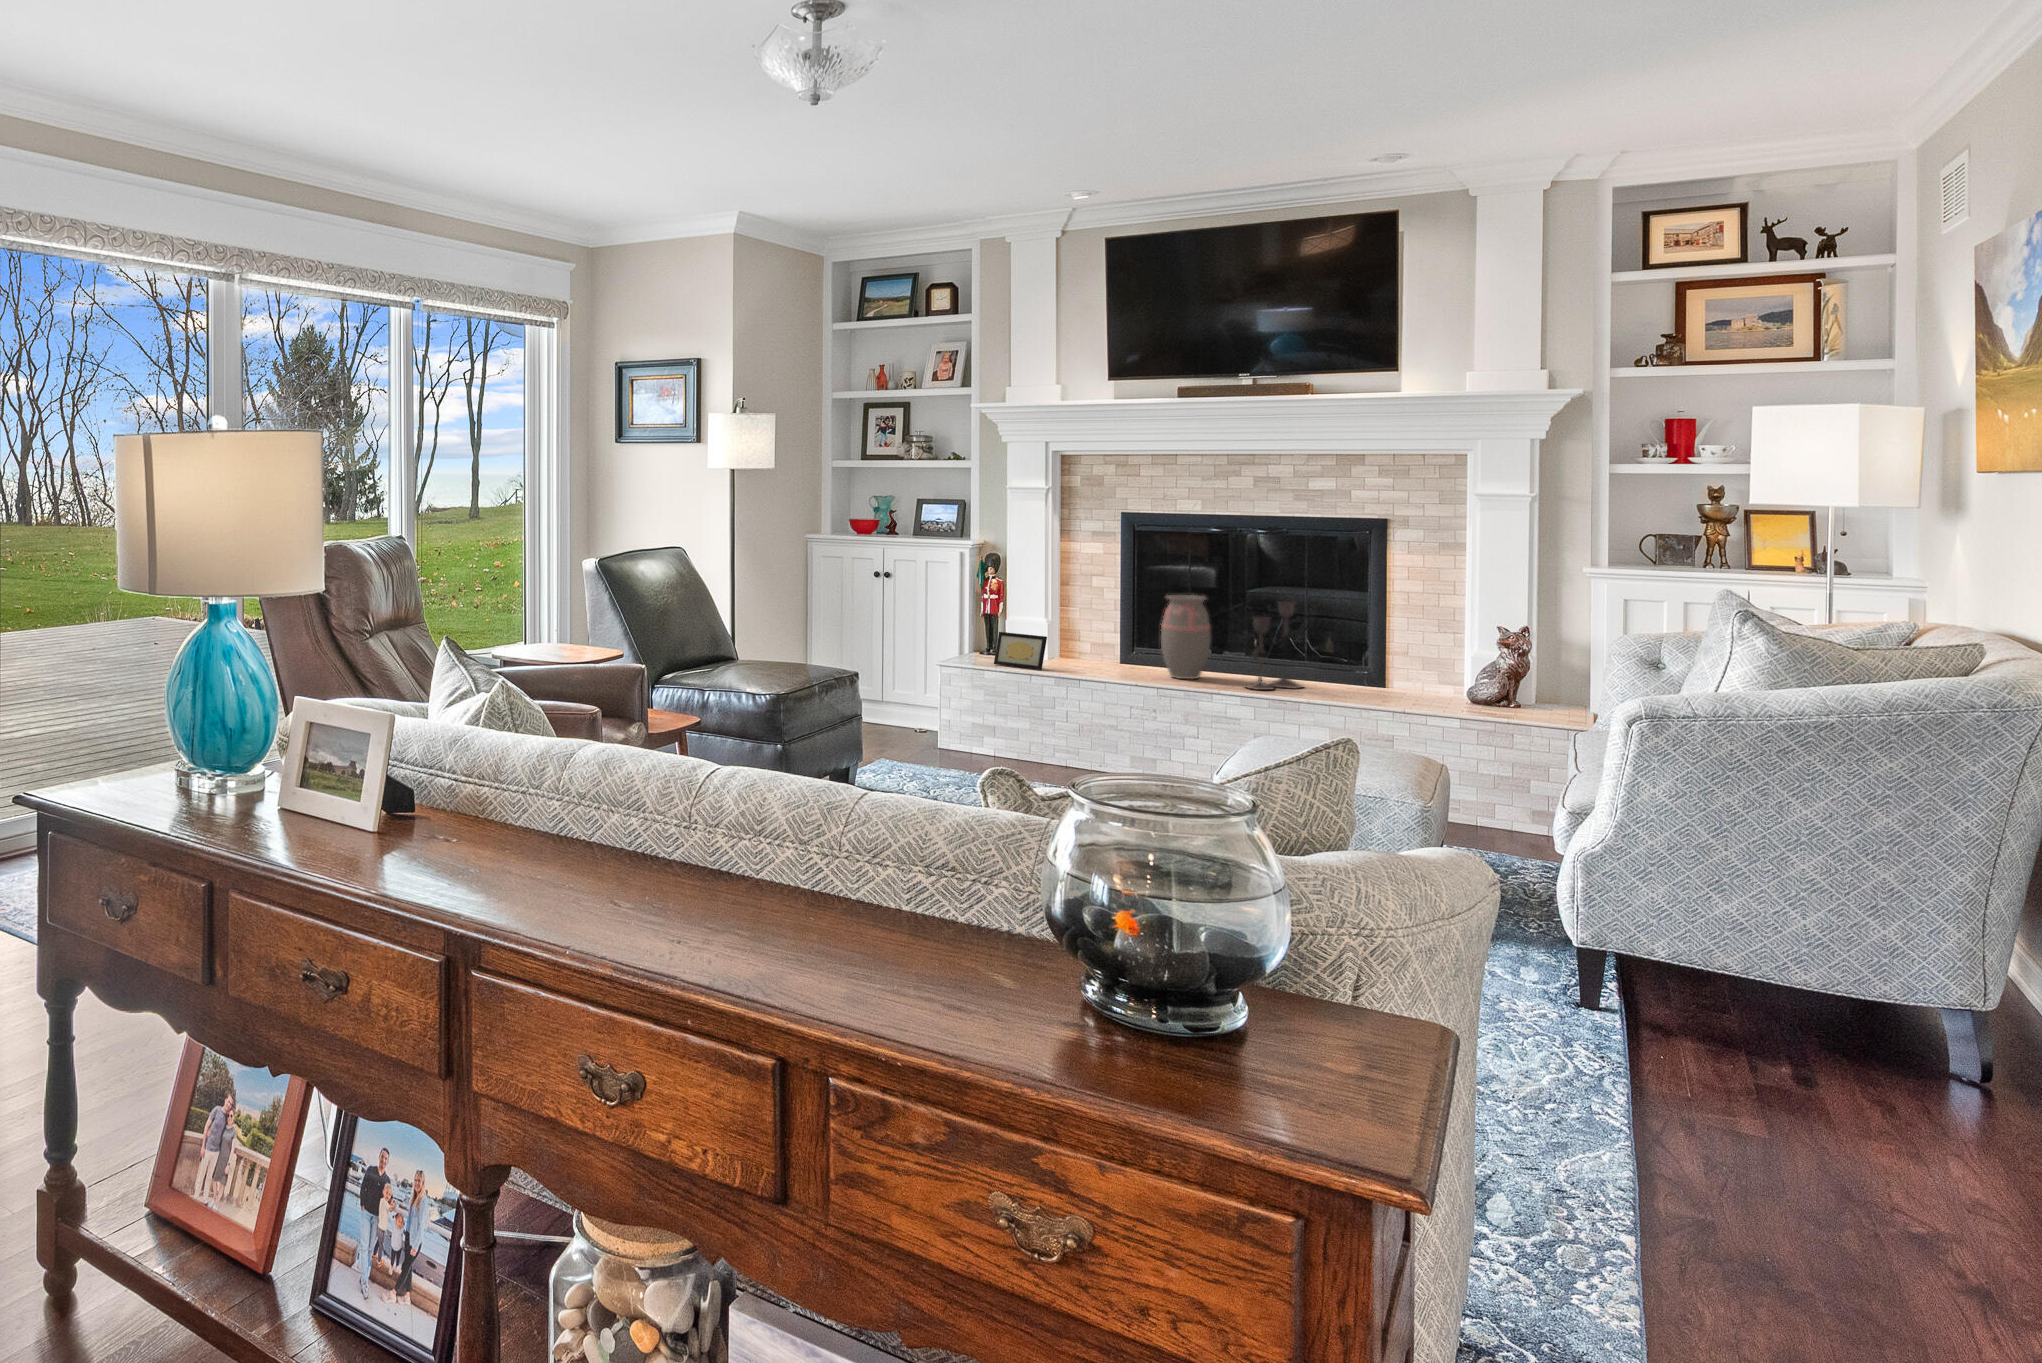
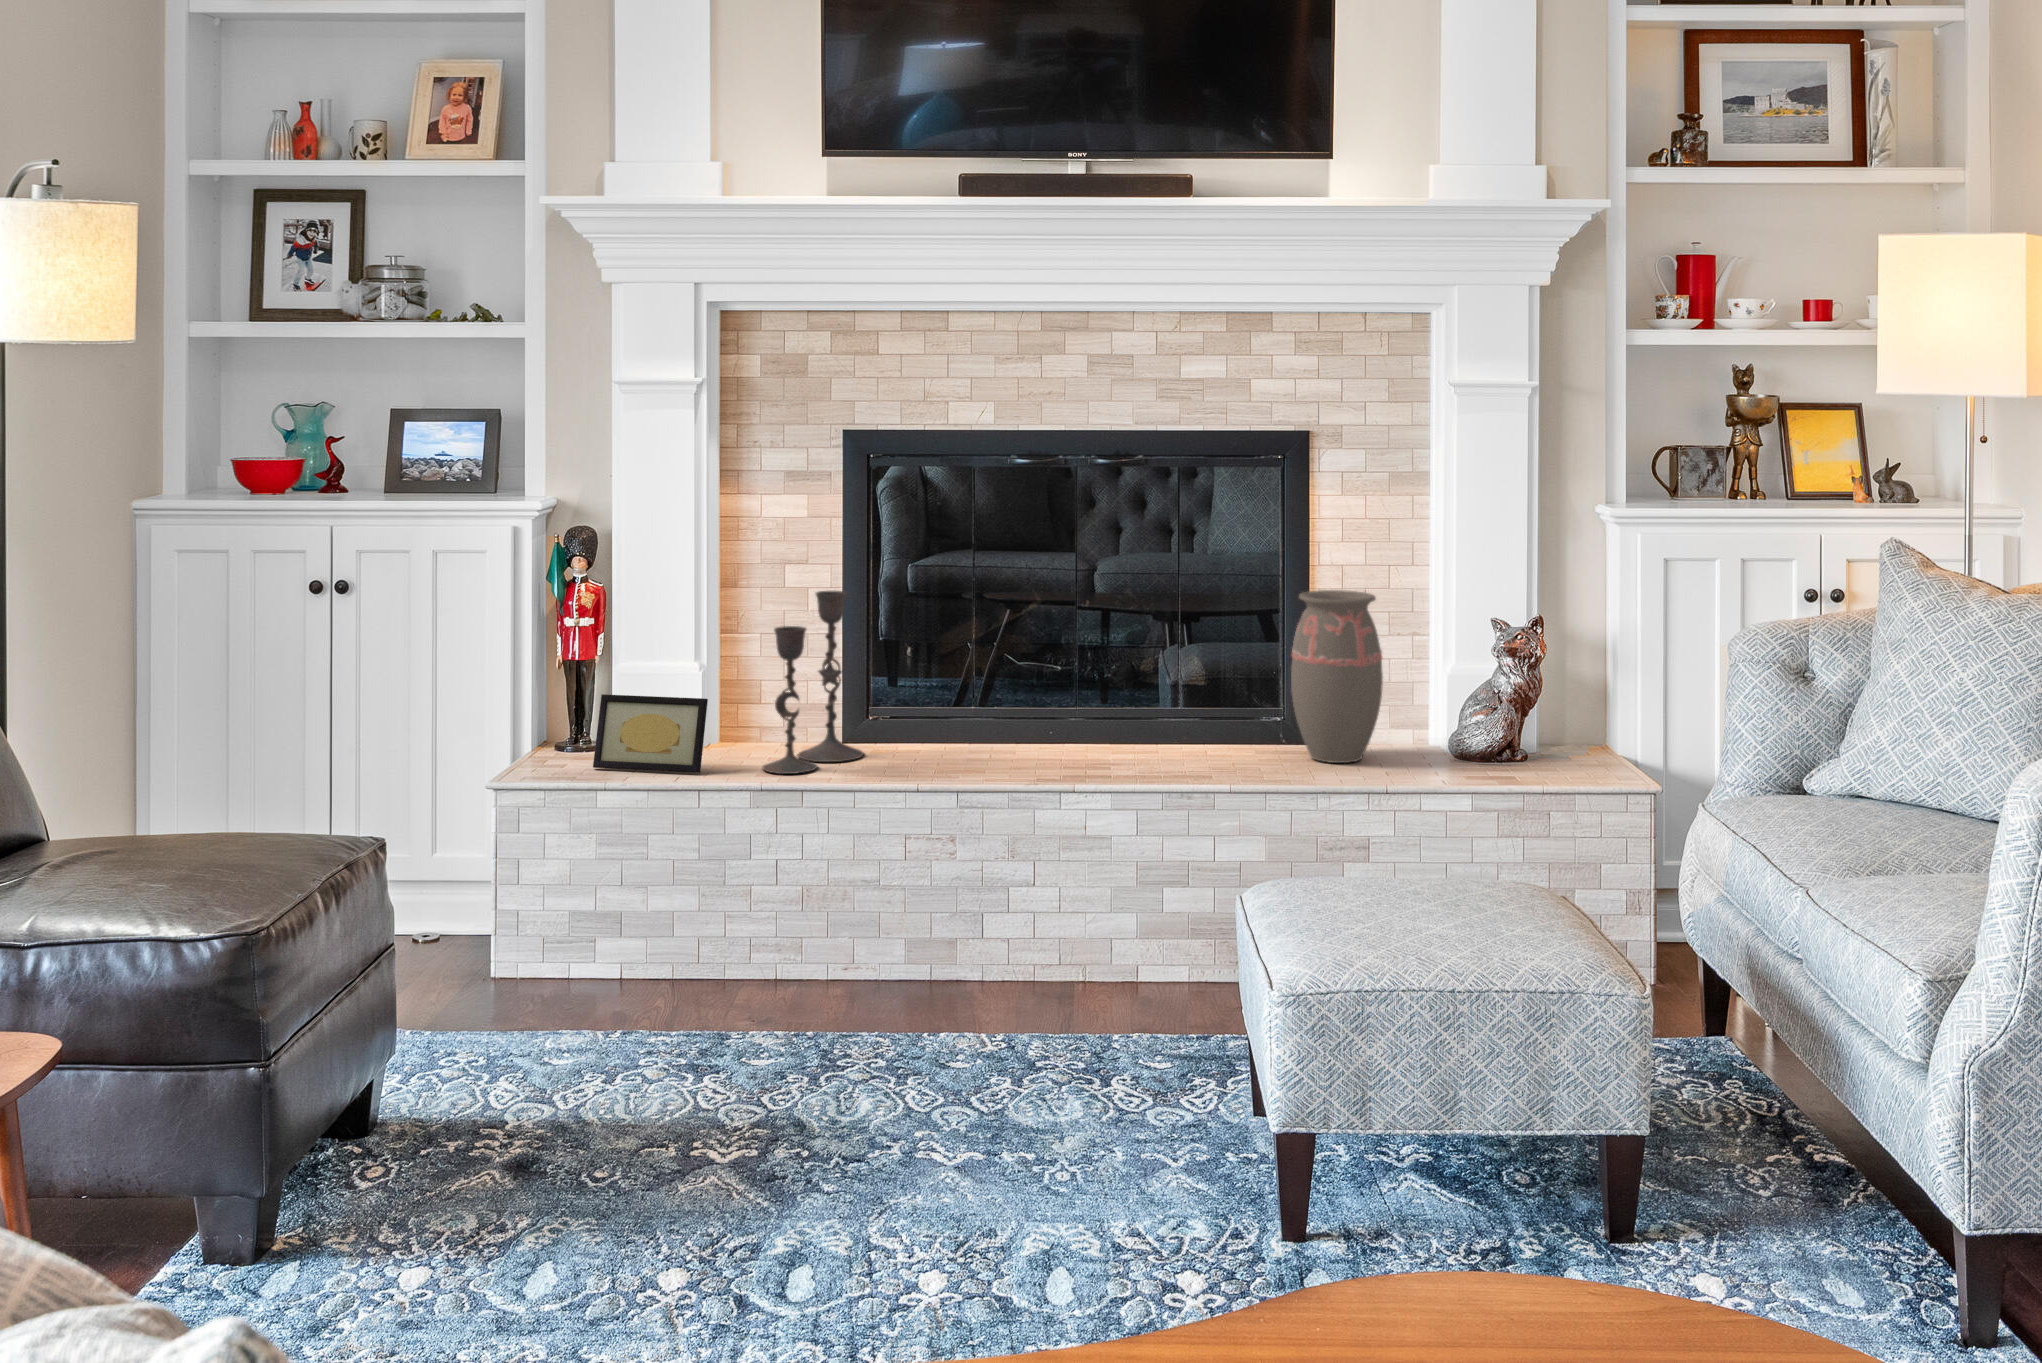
decorative vase: present [1161,595,1211,679] -> present [1291,590,1383,763]
candlestick: present [1246,601,1303,690] -> present [763,591,864,774]

